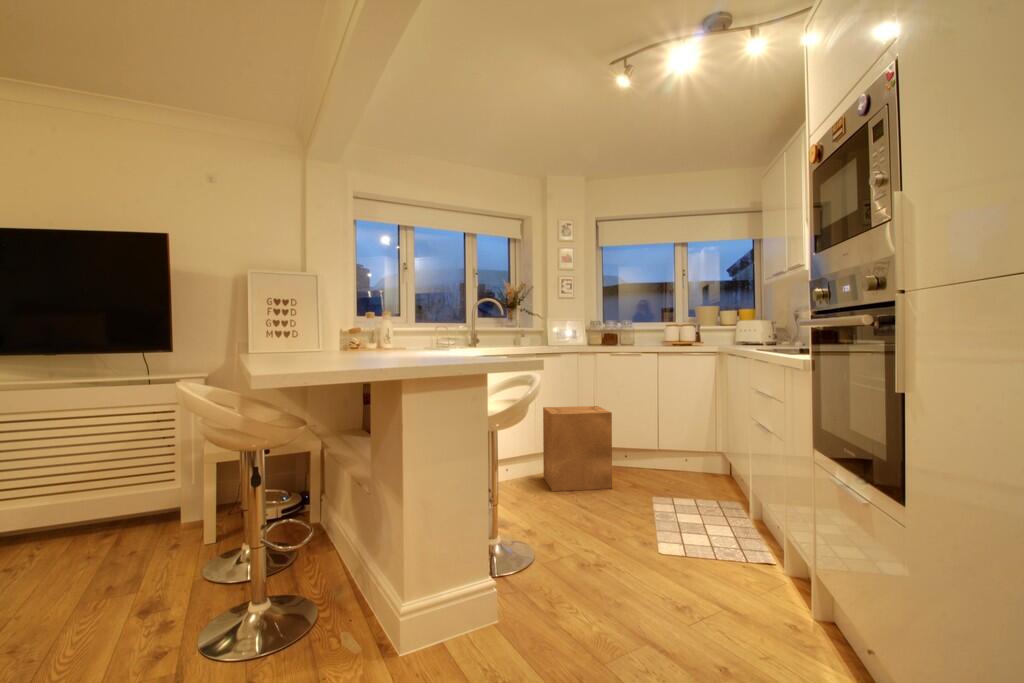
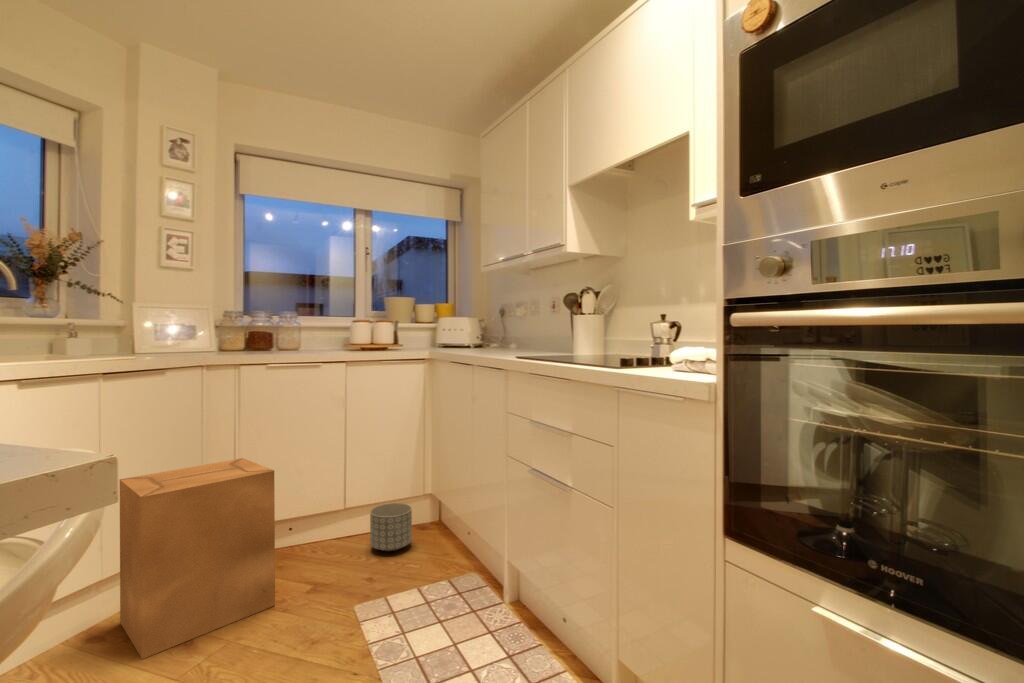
planter: none [673,451,702,482] -> present [370,503,412,551]

